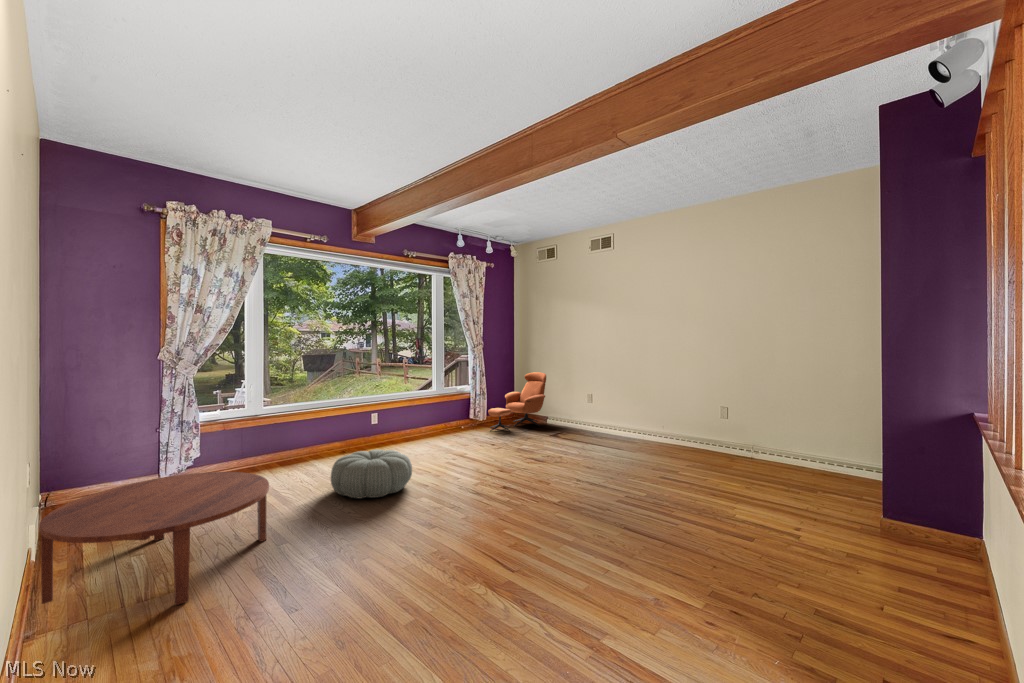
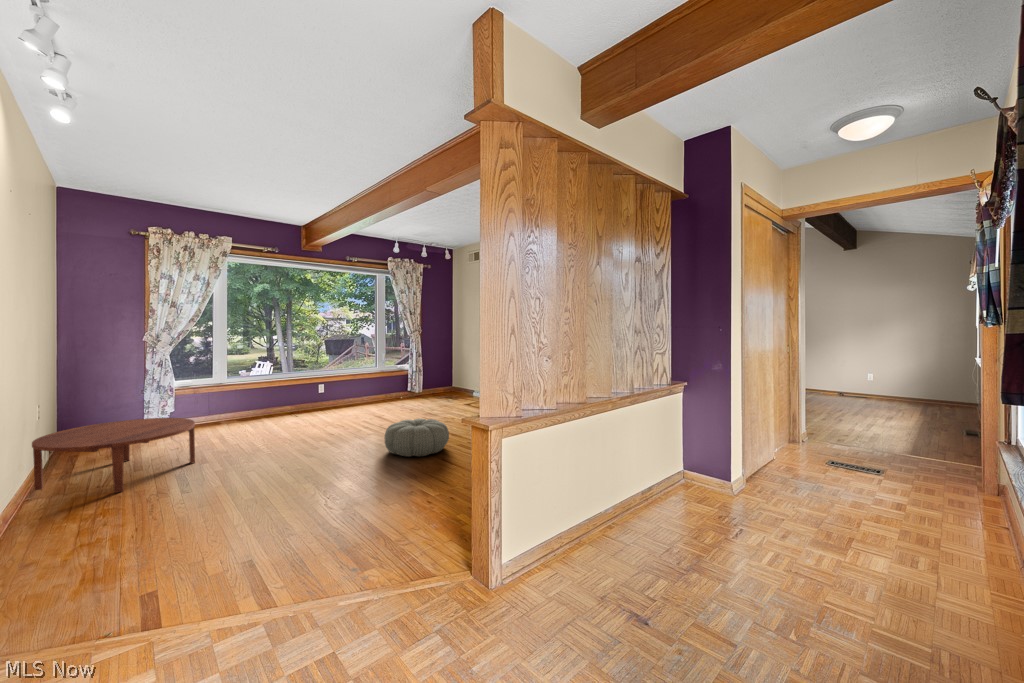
lounge chair: present [488,372,546,431] -> none [419,355,471,401]
pouf: present [331,450,412,499] -> present [384,419,449,457]

